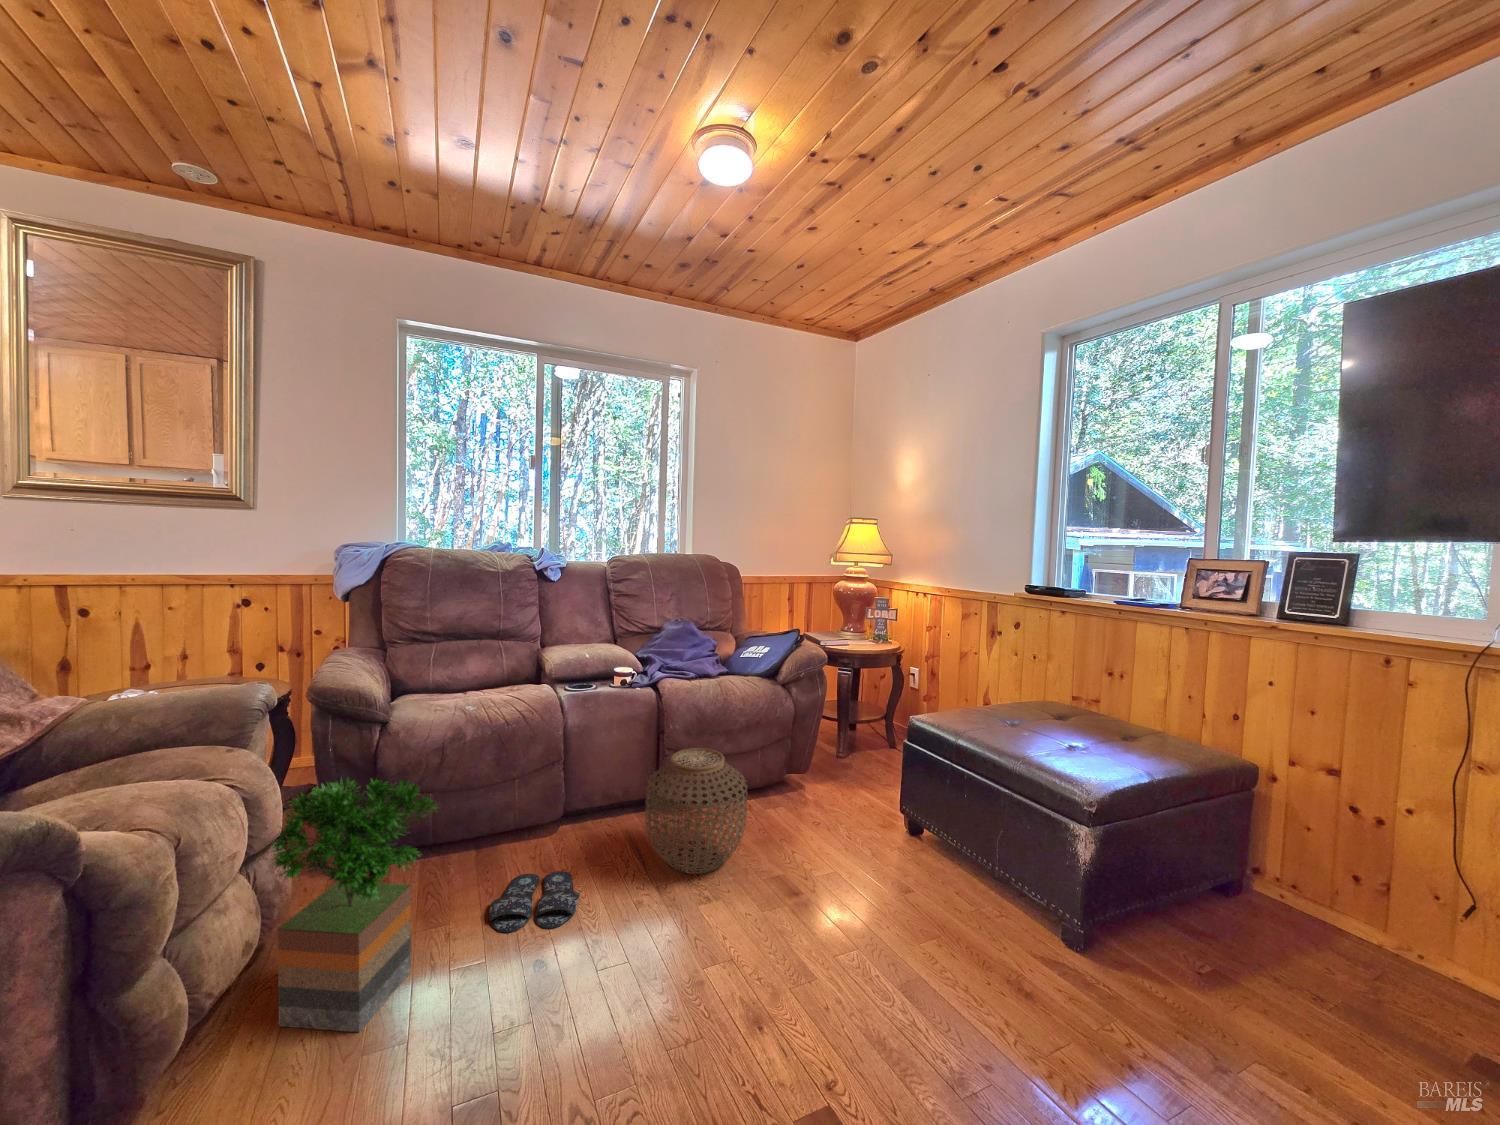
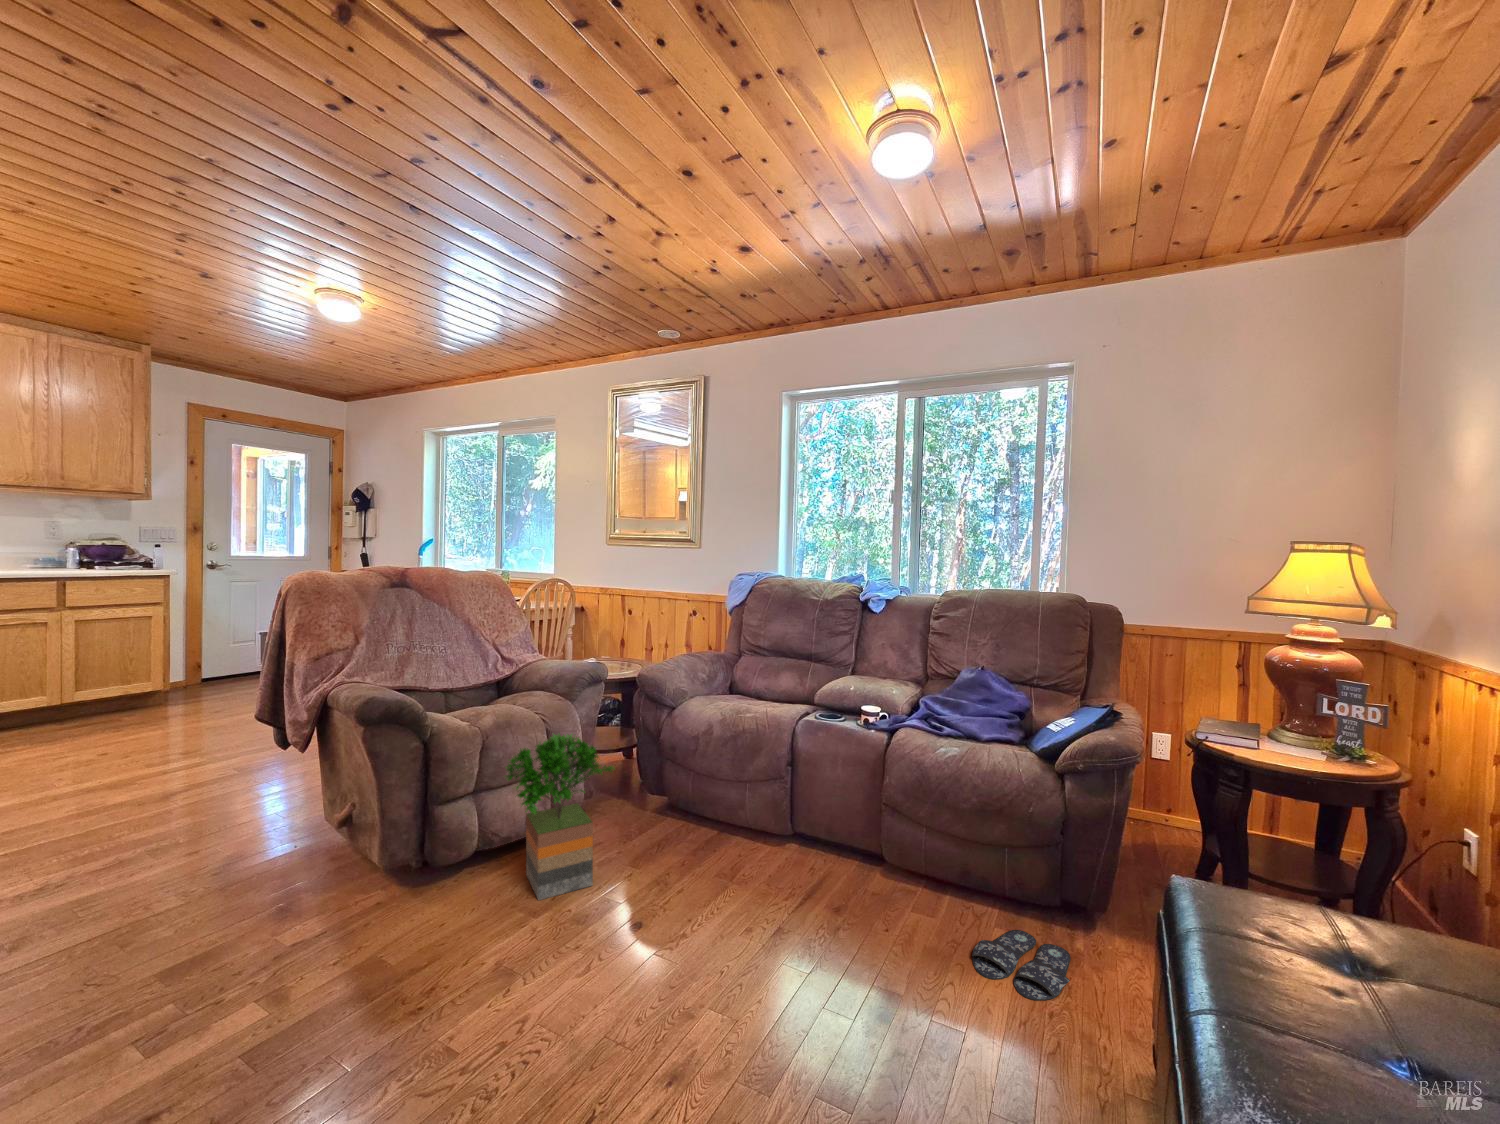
woven basket: present [645,748,747,874] -> none [789,805,901,949]
slippers: present [489,871,580,933] -> present [972,930,1071,1001]

